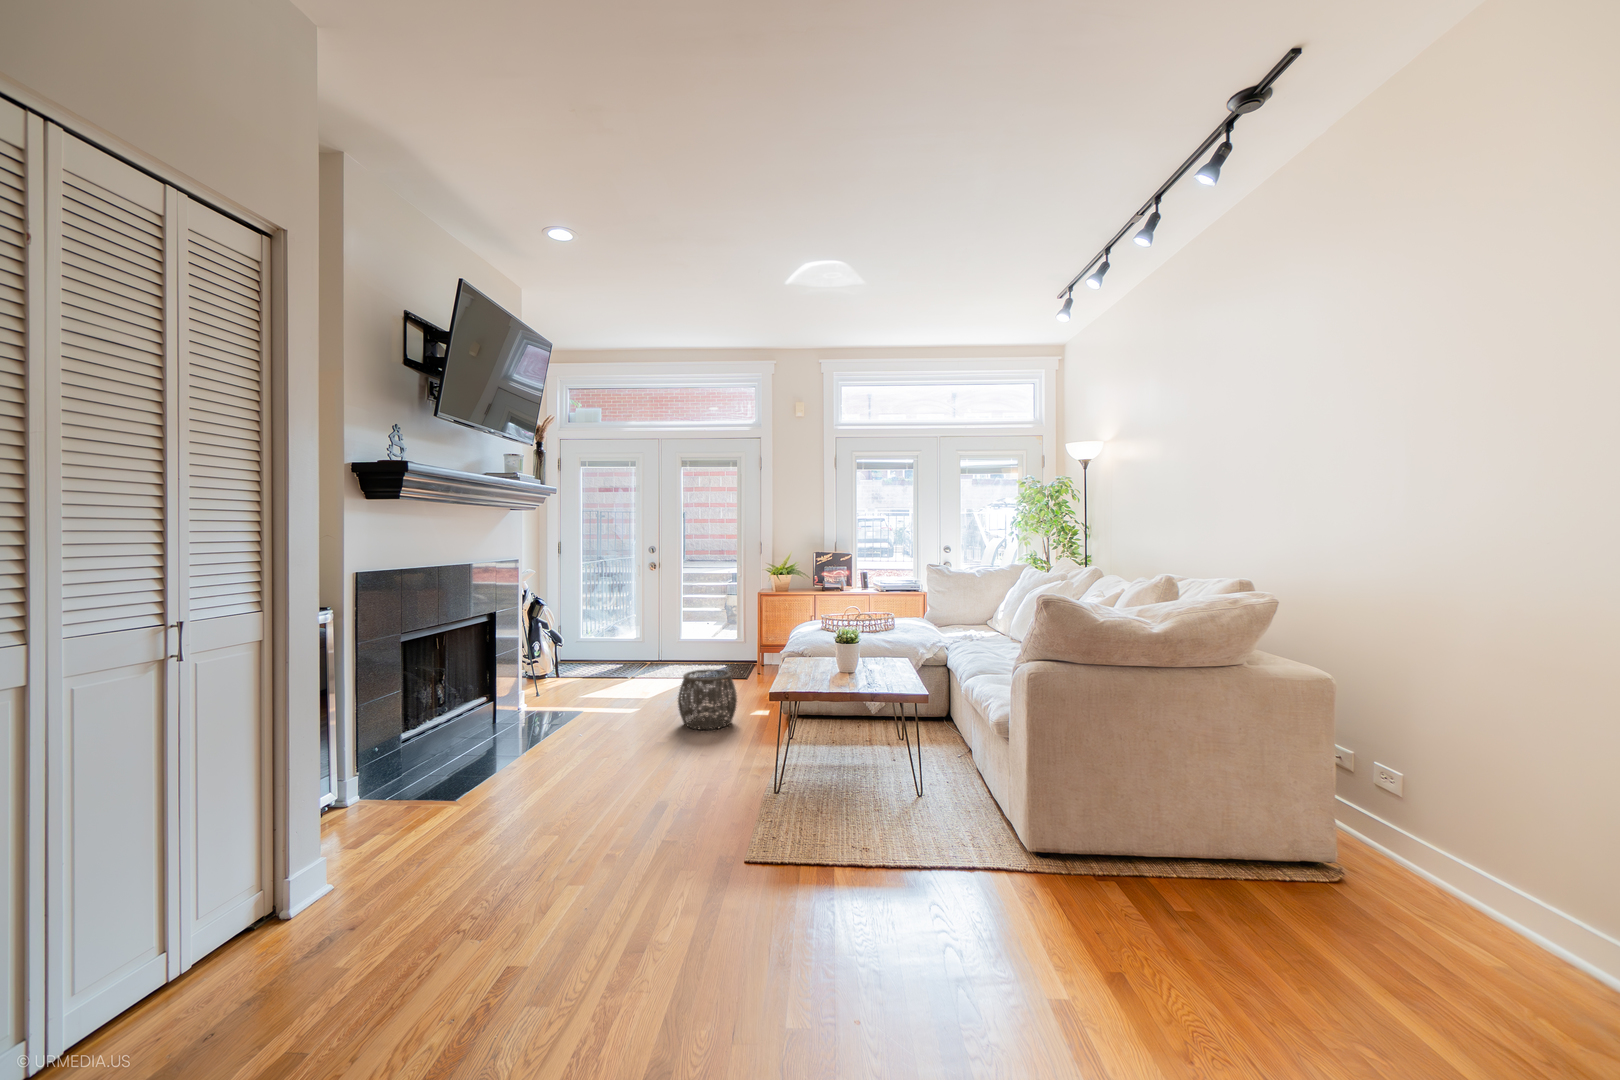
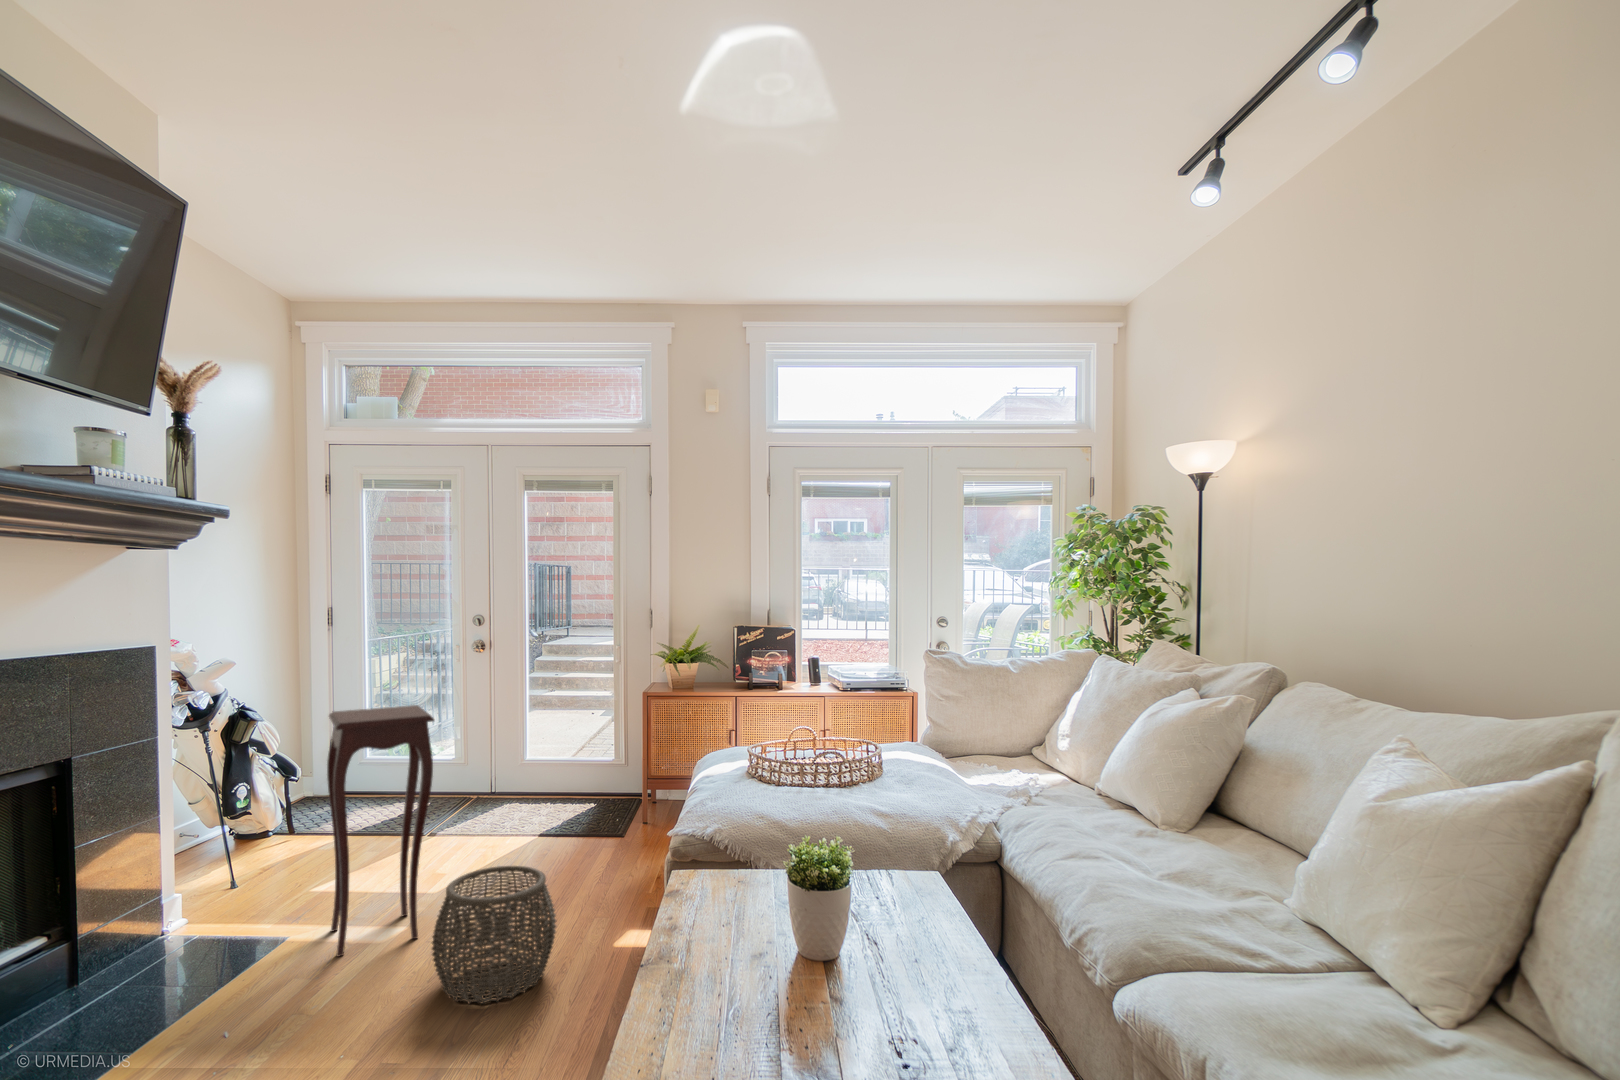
side table: none [605,591,664,716] -> present [327,705,434,956]

